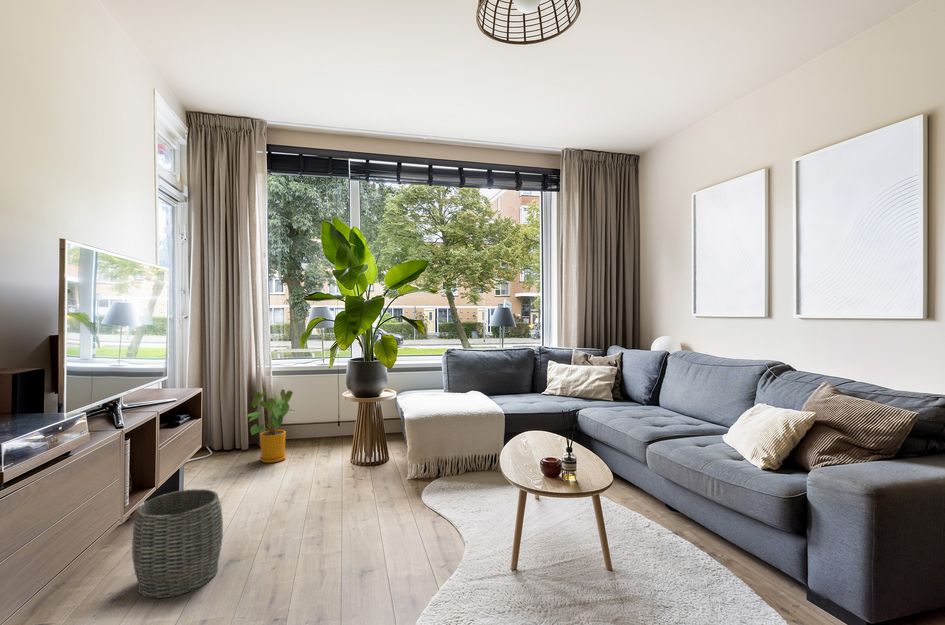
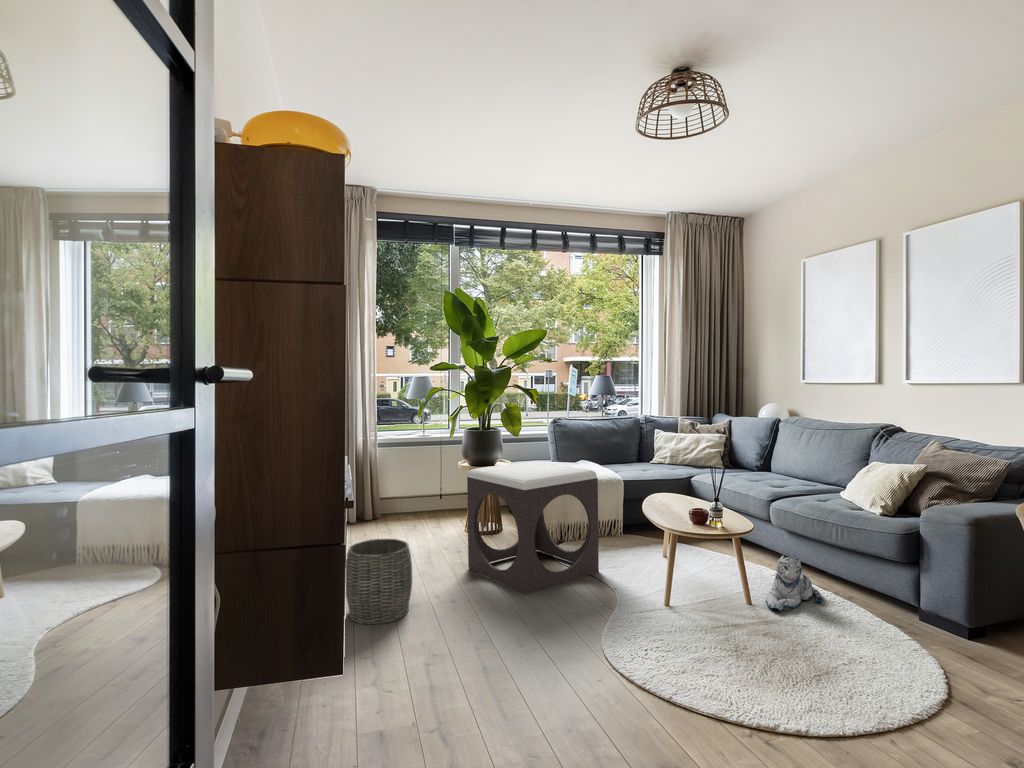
house plant: present [247,389,293,463] -> none [367,460,415,531]
footstool: none [320,396,458,553] -> present [467,461,599,594]
plush toy: none [629,515,696,585] -> present [766,556,823,611]

